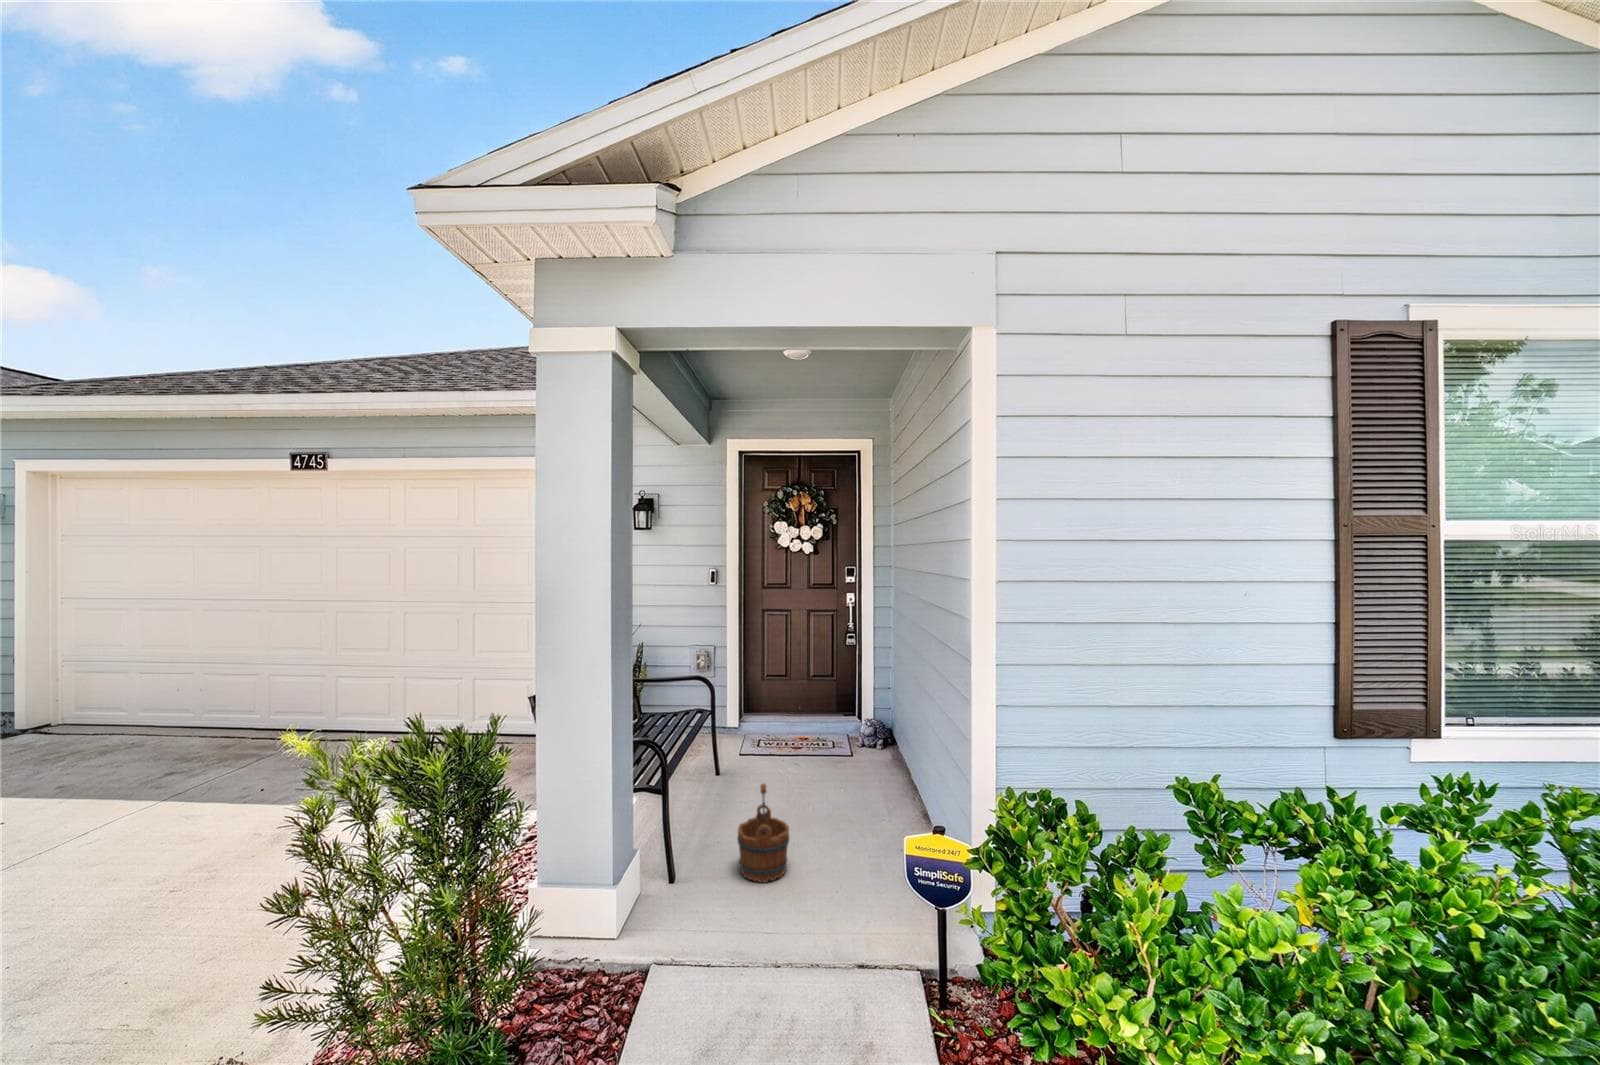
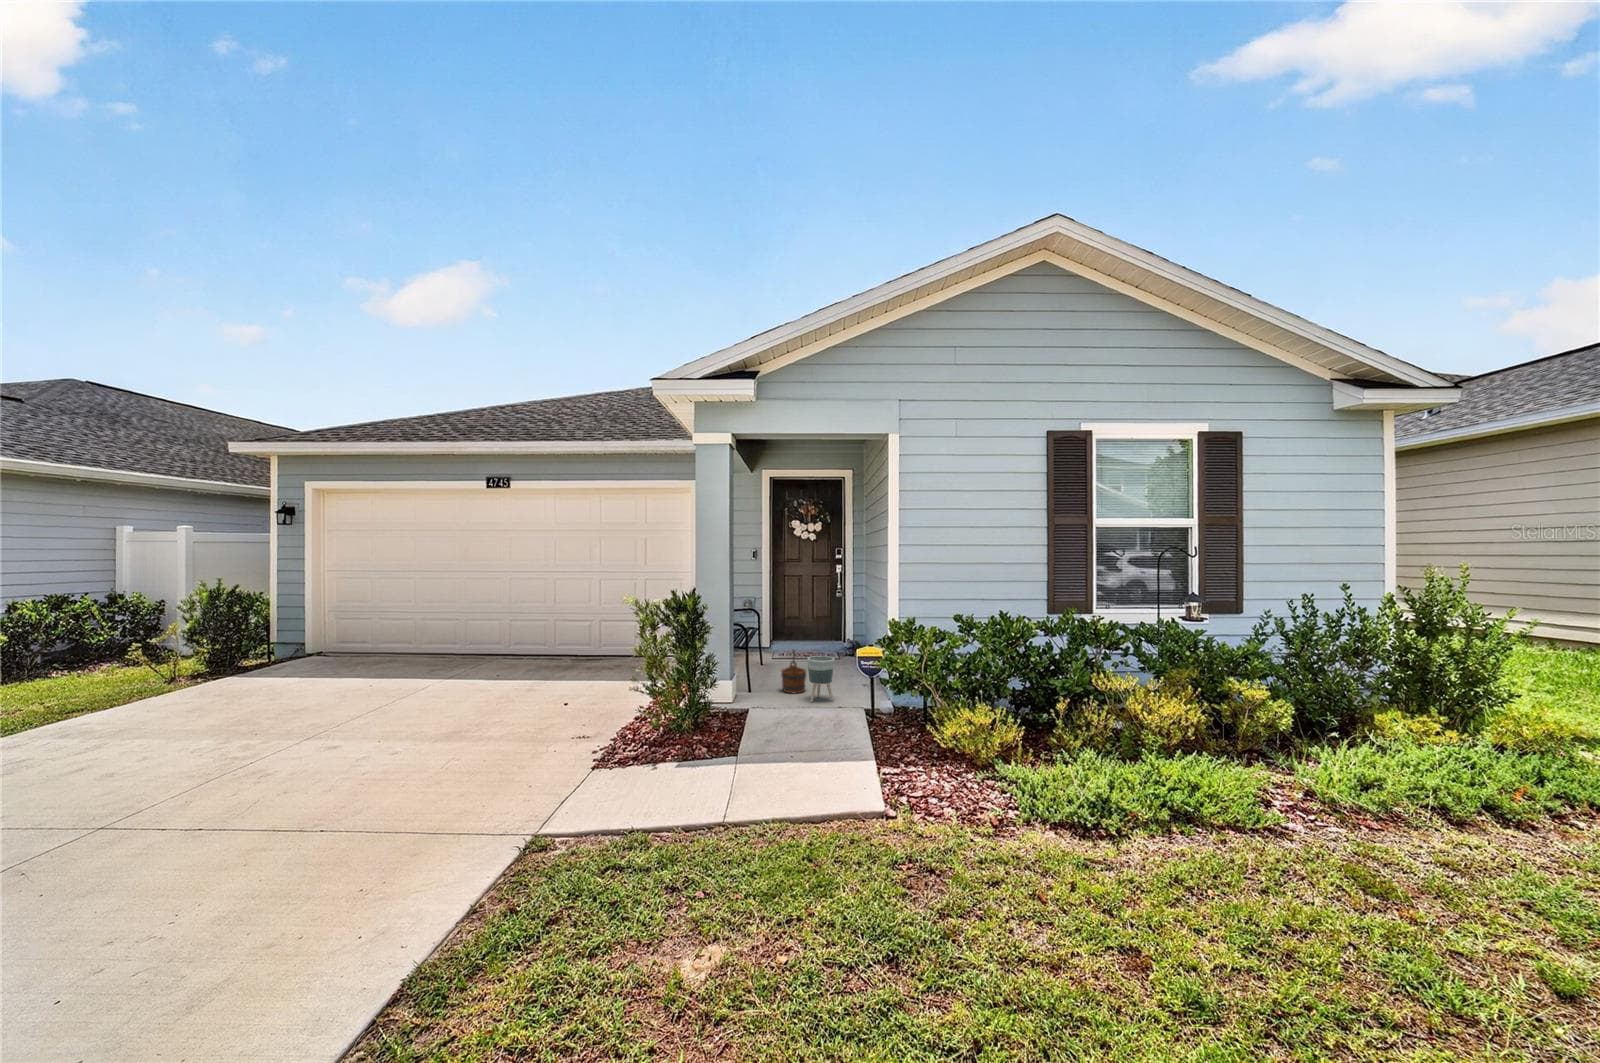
planter: none [789,811,848,925] -> present [807,656,835,702]

